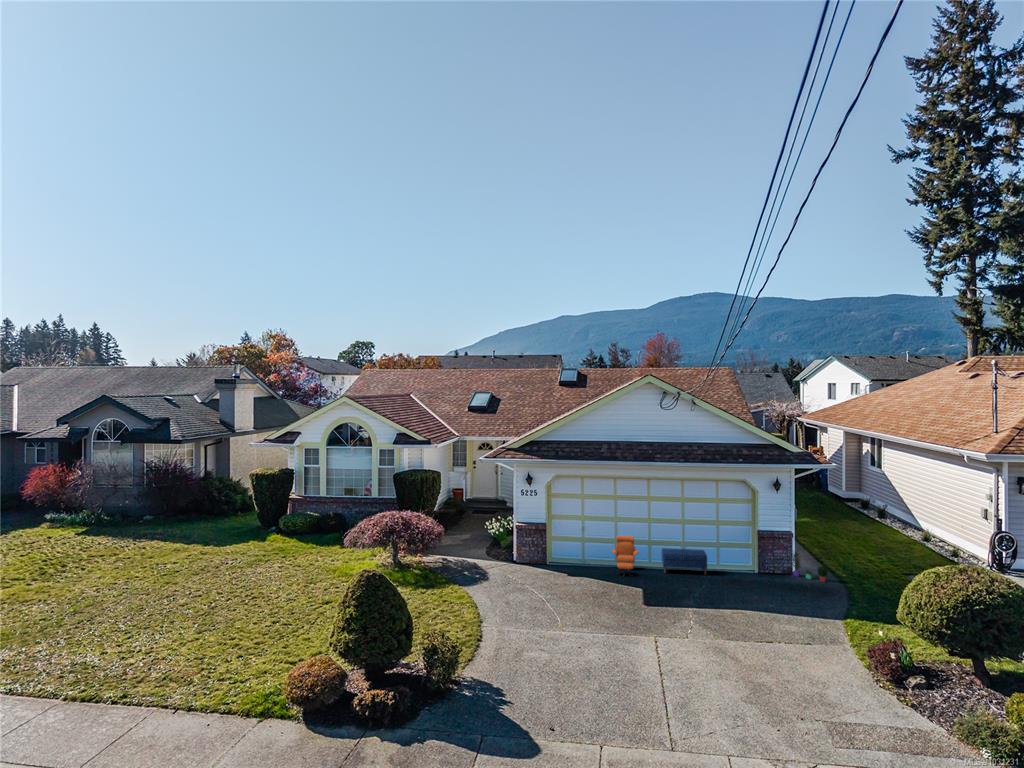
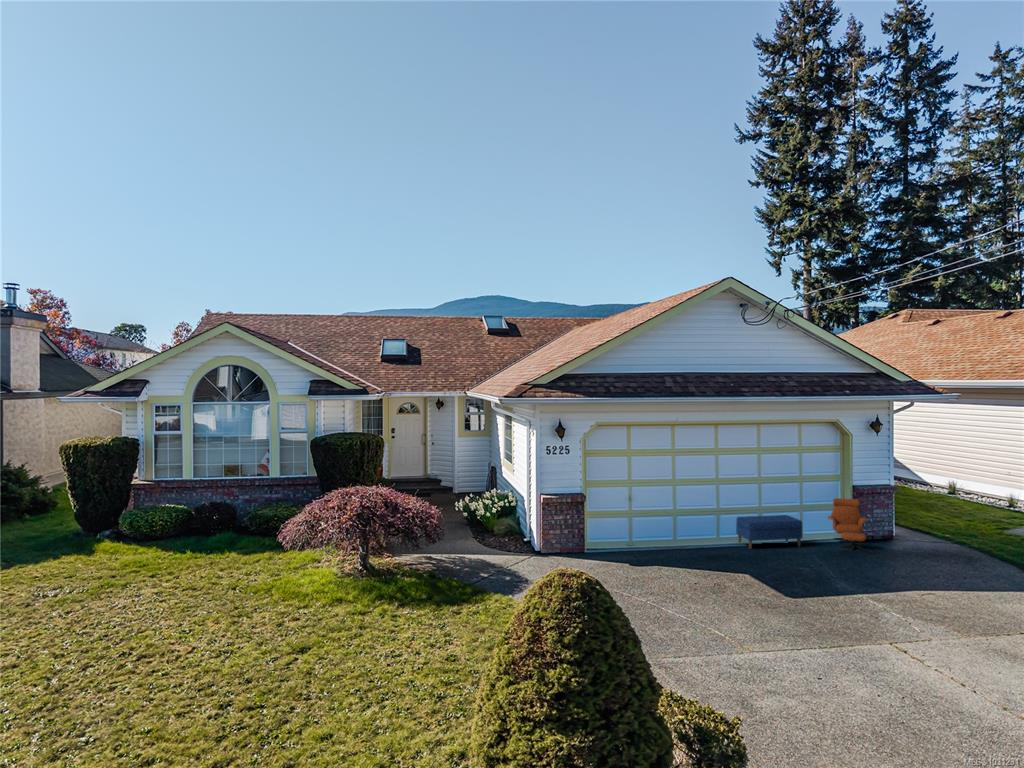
lounge chair: present [612,536,639,577] -> present [828,498,867,551]
potted plant: present [792,551,828,582] -> none [888,506,940,543]

